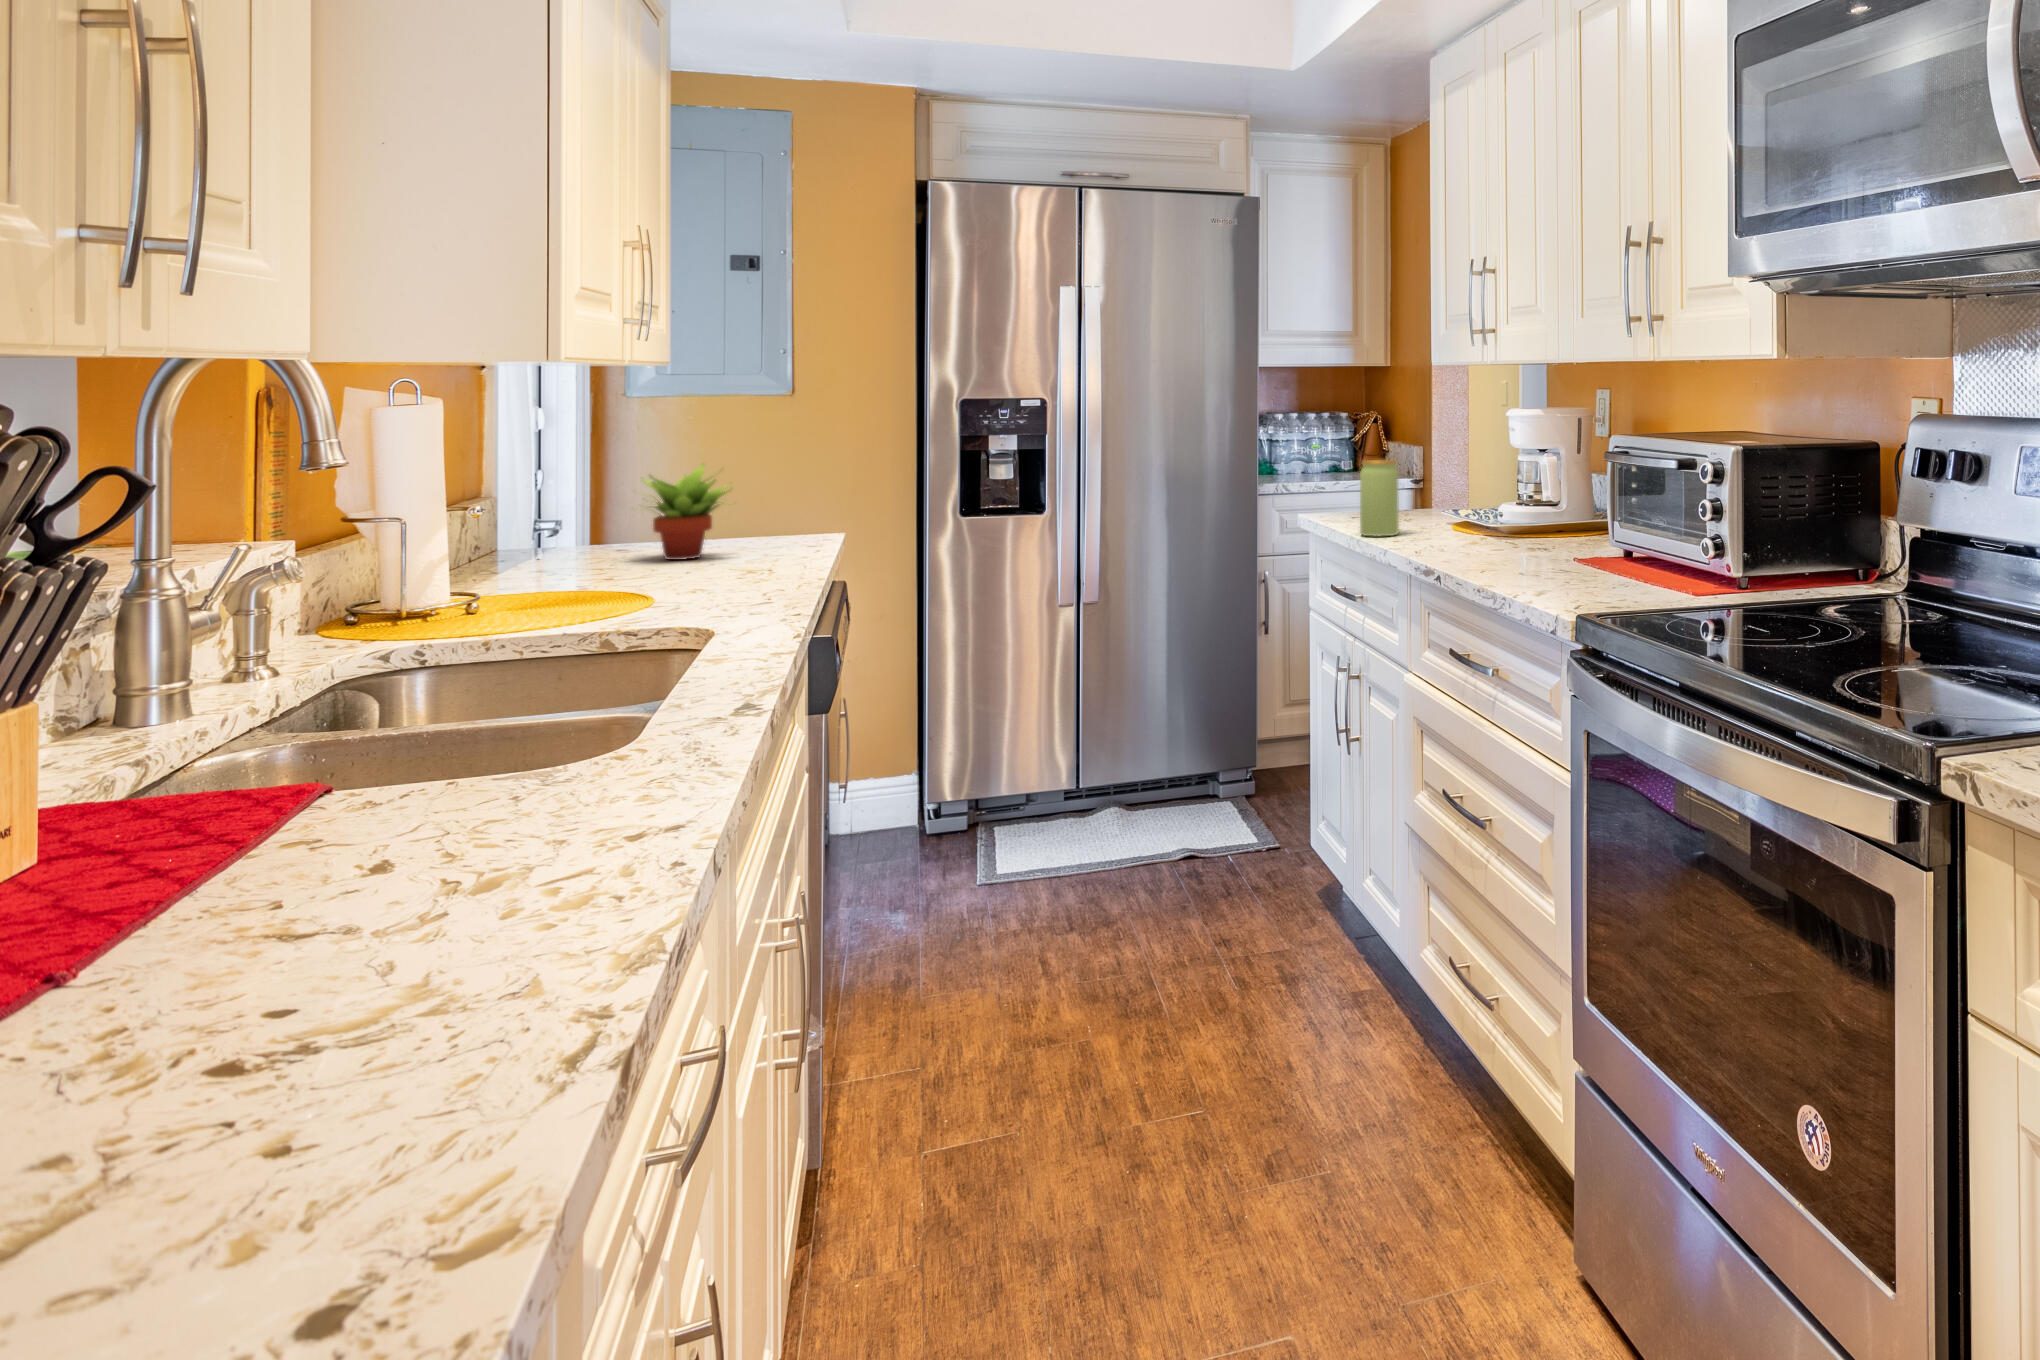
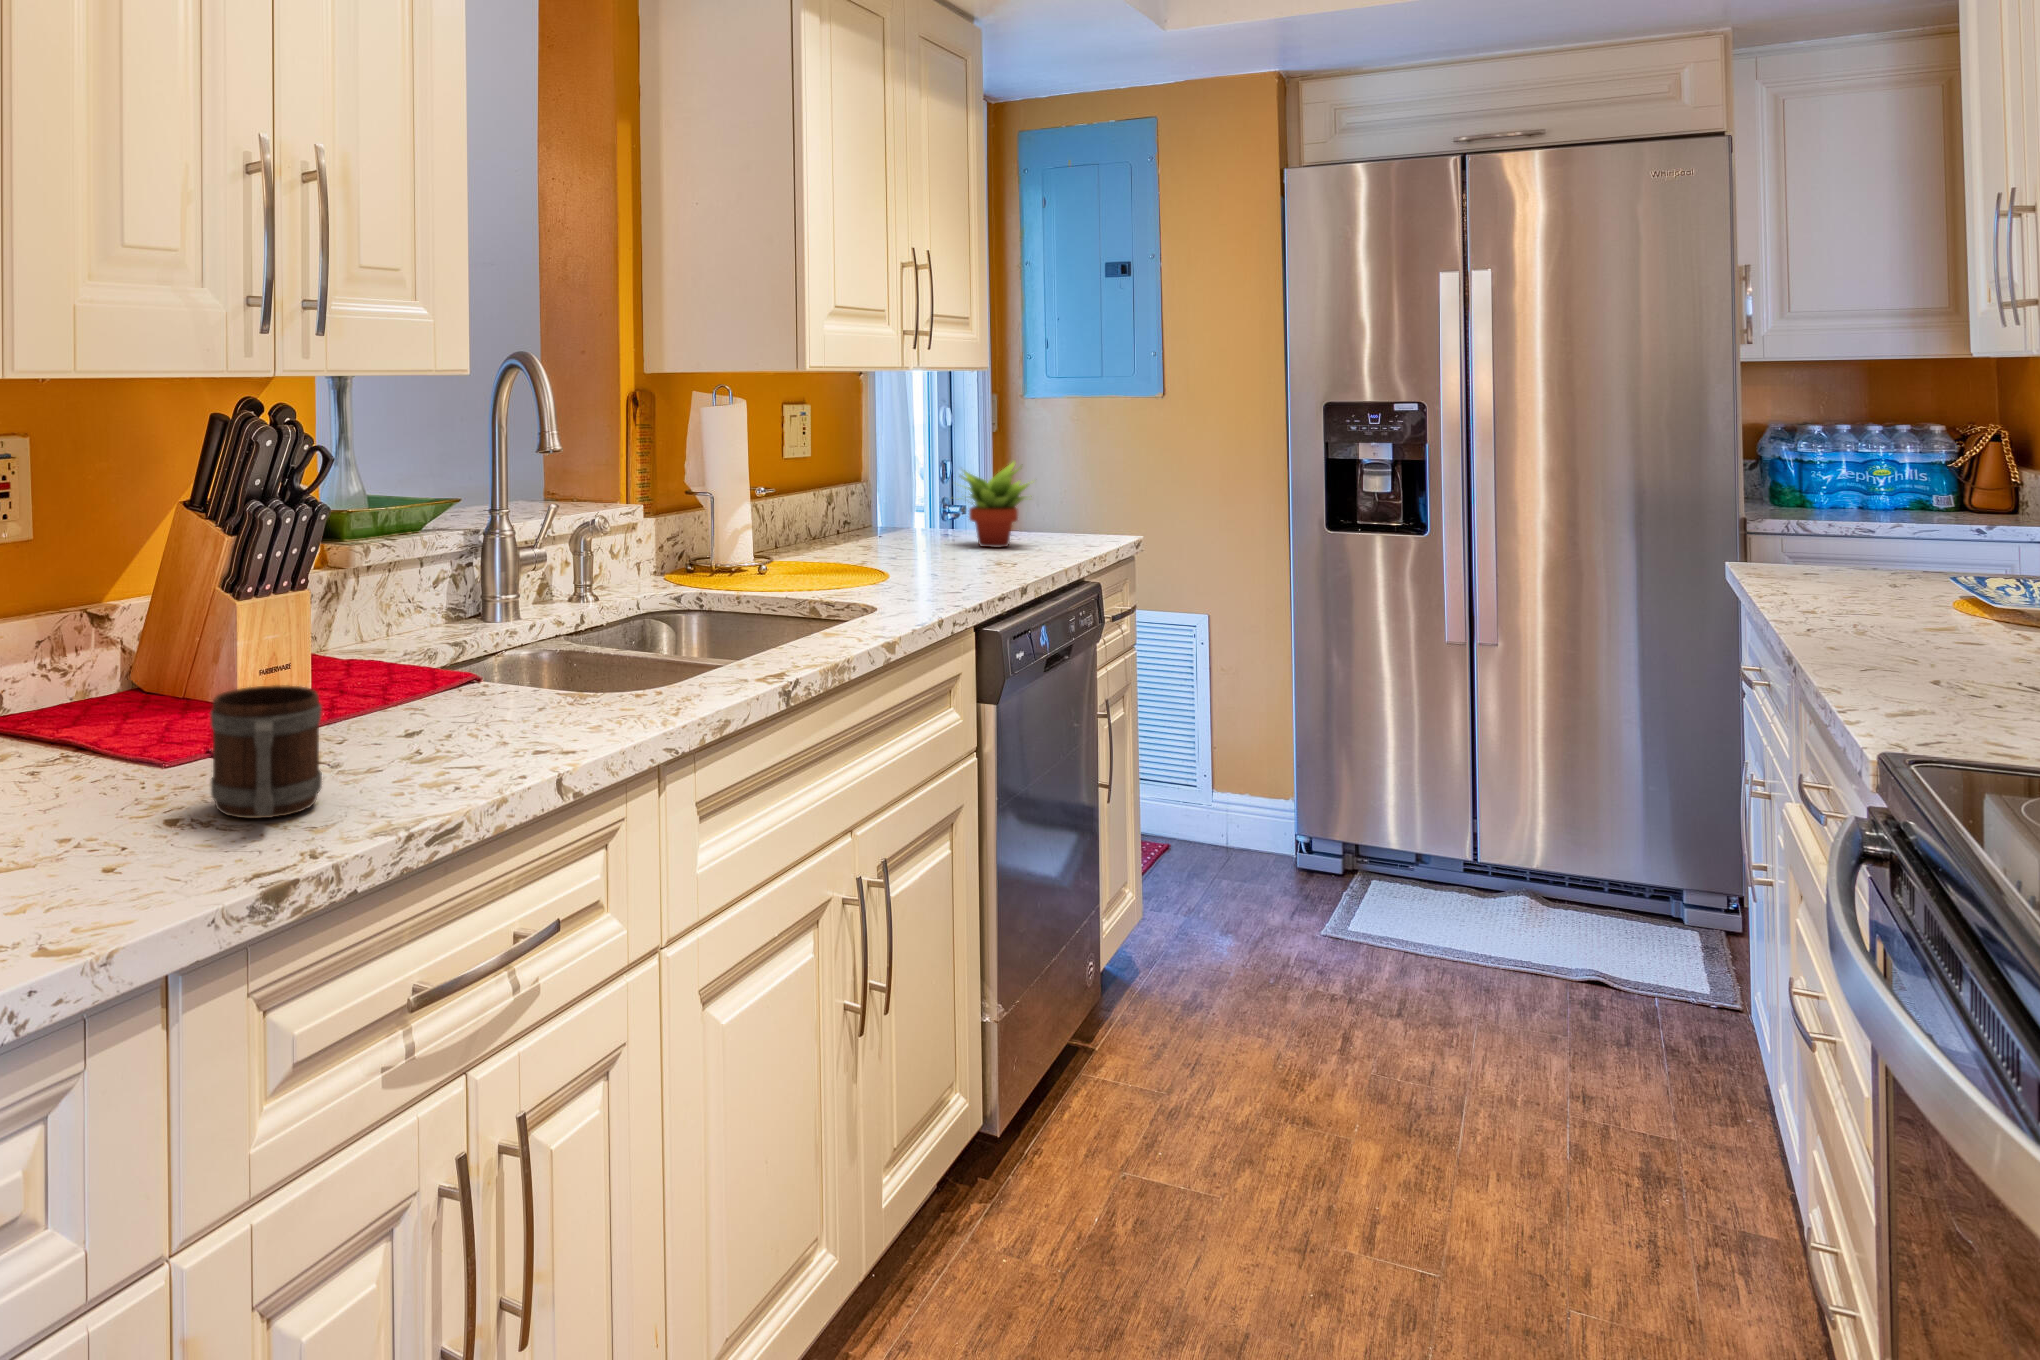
jar: present [1360,460,1399,537] -> none [1811,492,1884,603]
mug: none [210,820,424,1043] -> present [210,685,322,818]

